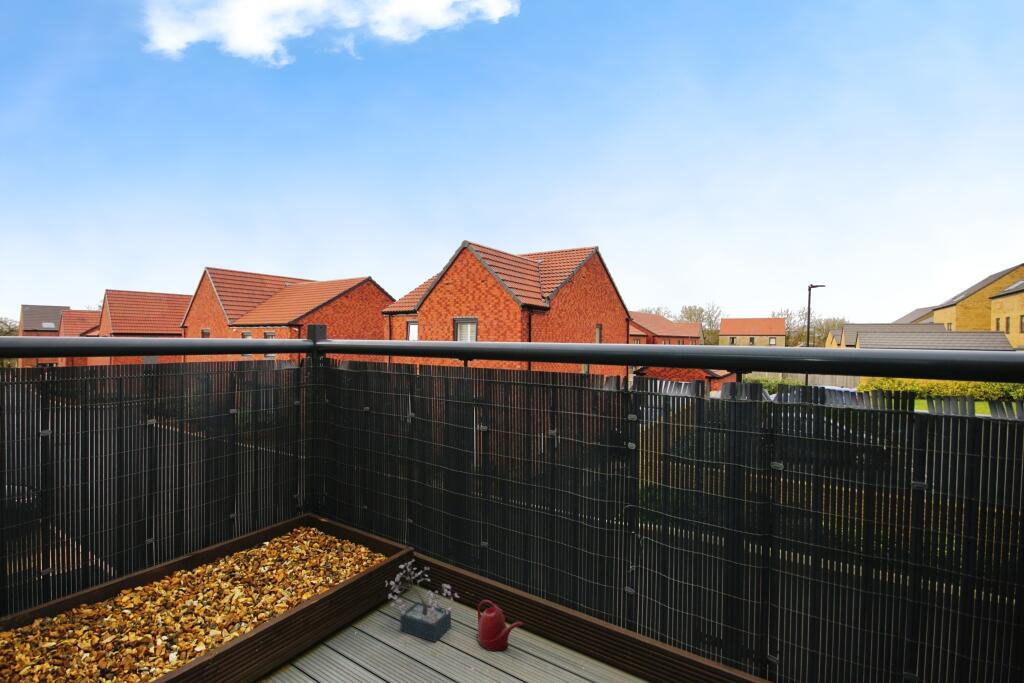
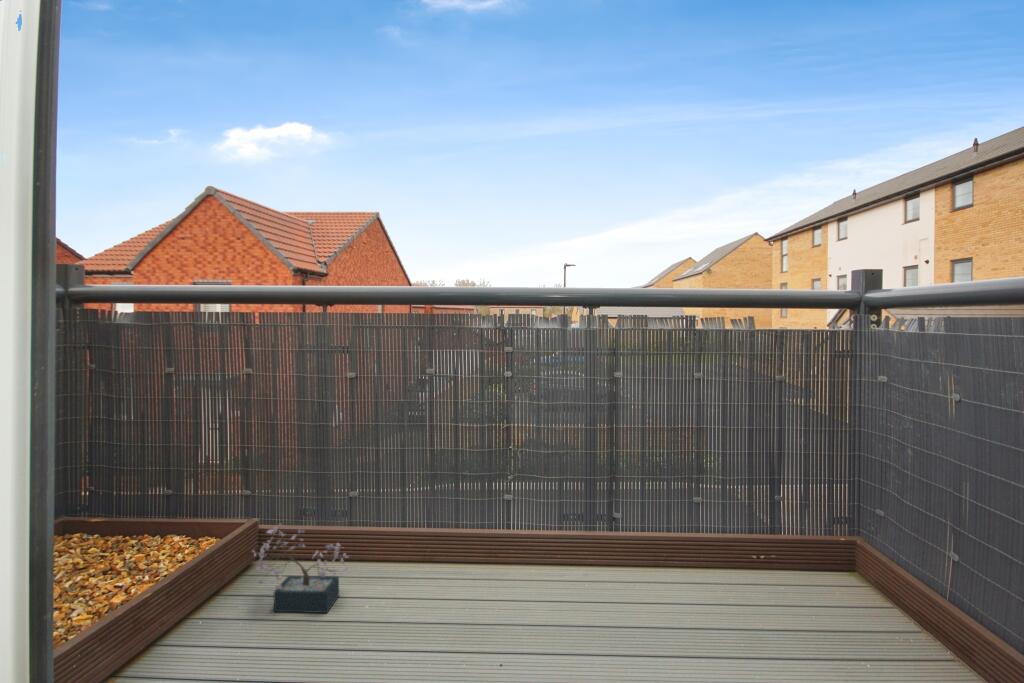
watering can: present [477,600,523,651] -> none [377,550,442,606]

